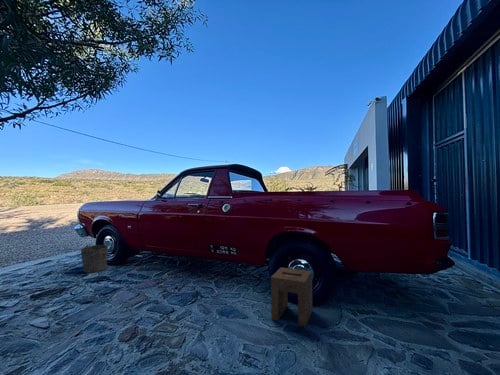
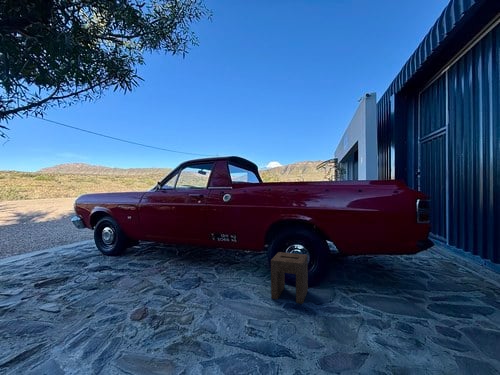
bucket: present [77,245,108,273] -> none [77,236,108,263]

